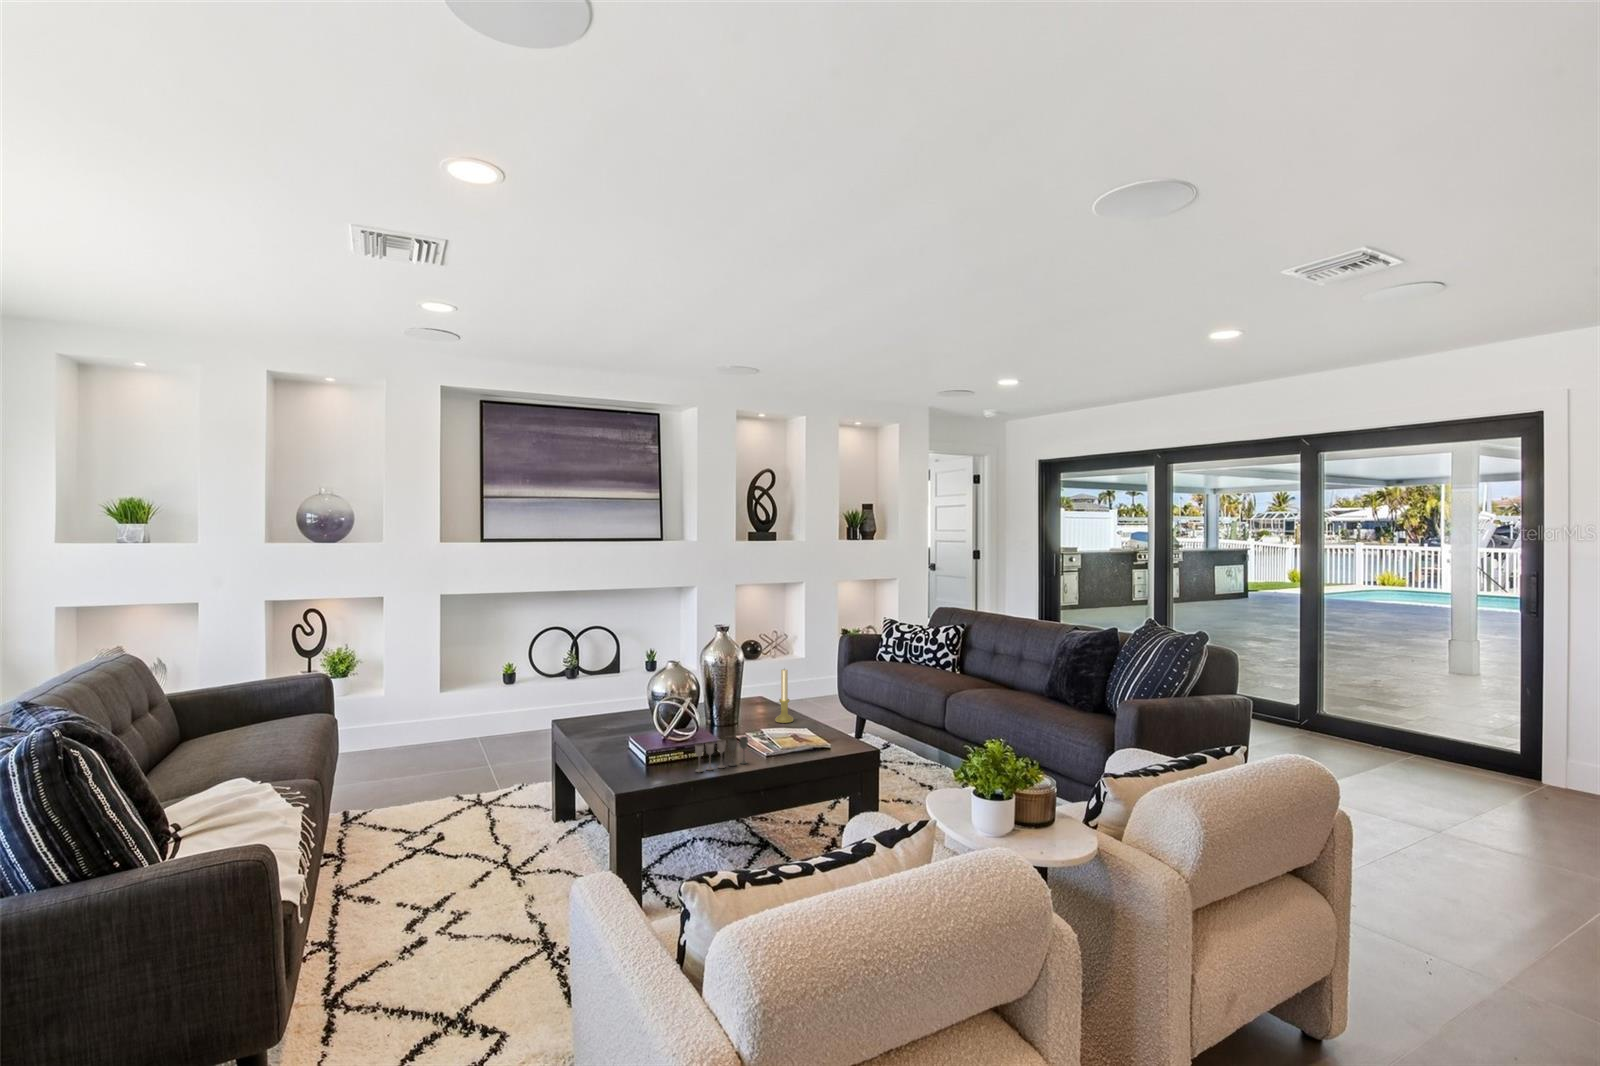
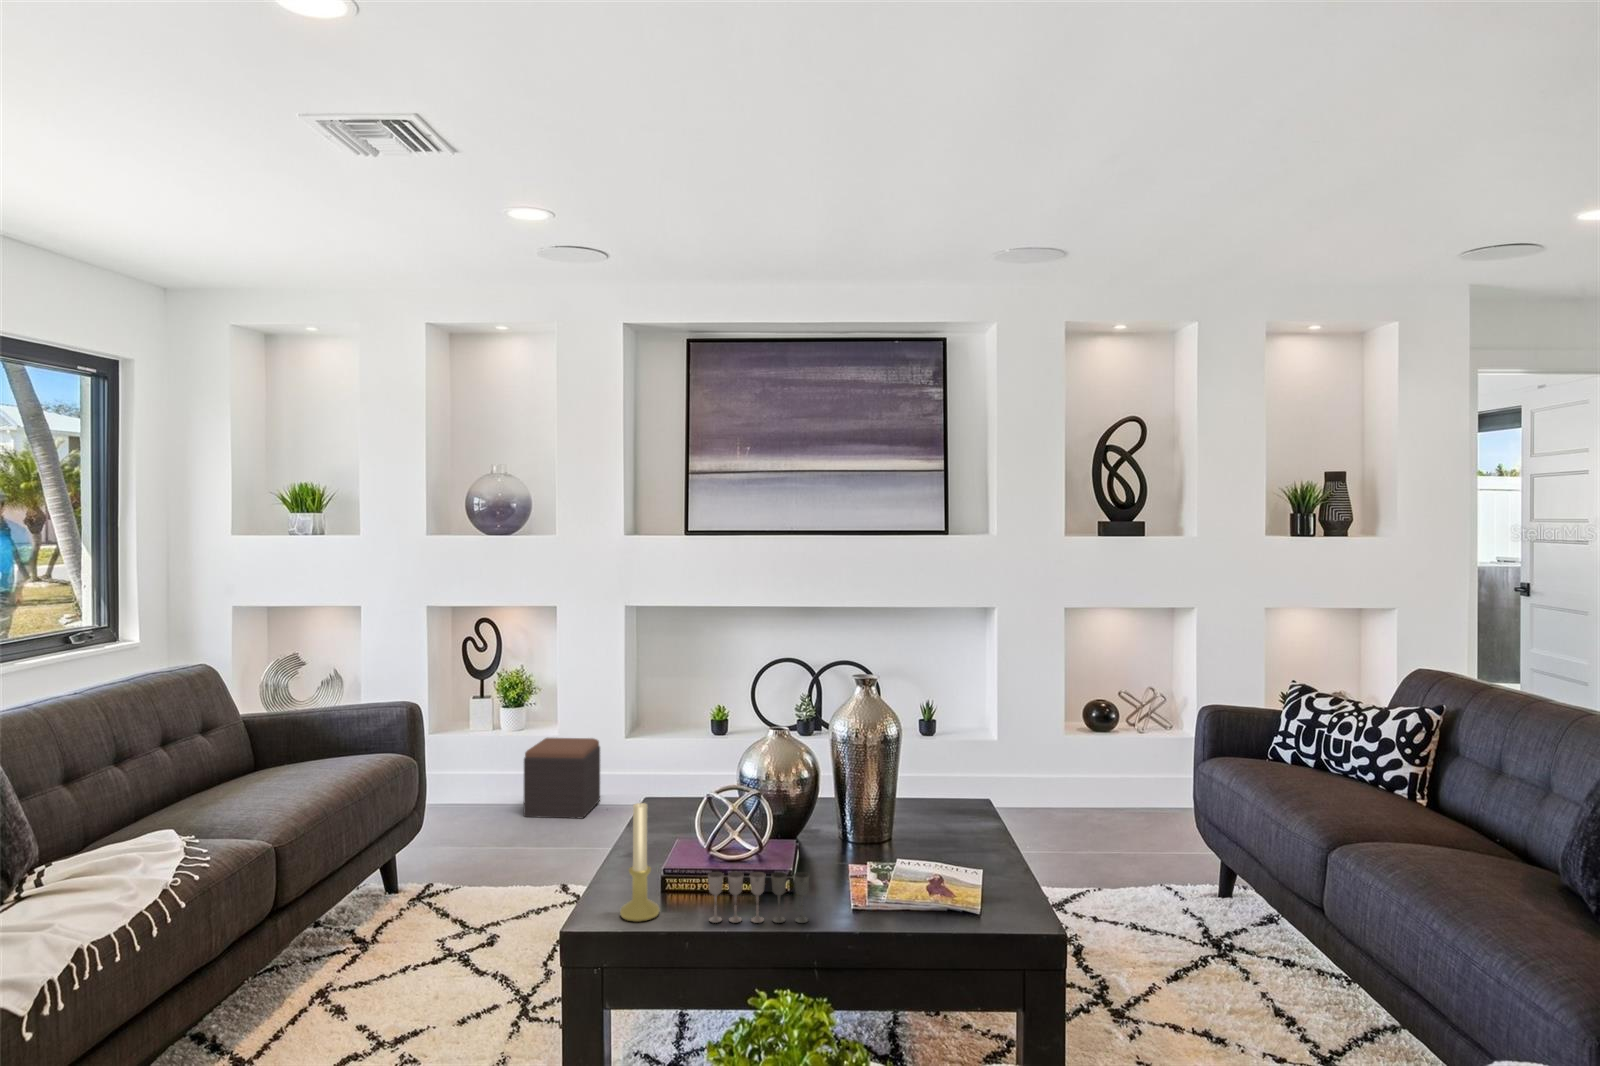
candle holder: present [775,669,793,723] -> present [620,803,660,922]
footstool: none [362,704,418,773] -> present [524,738,600,818]

